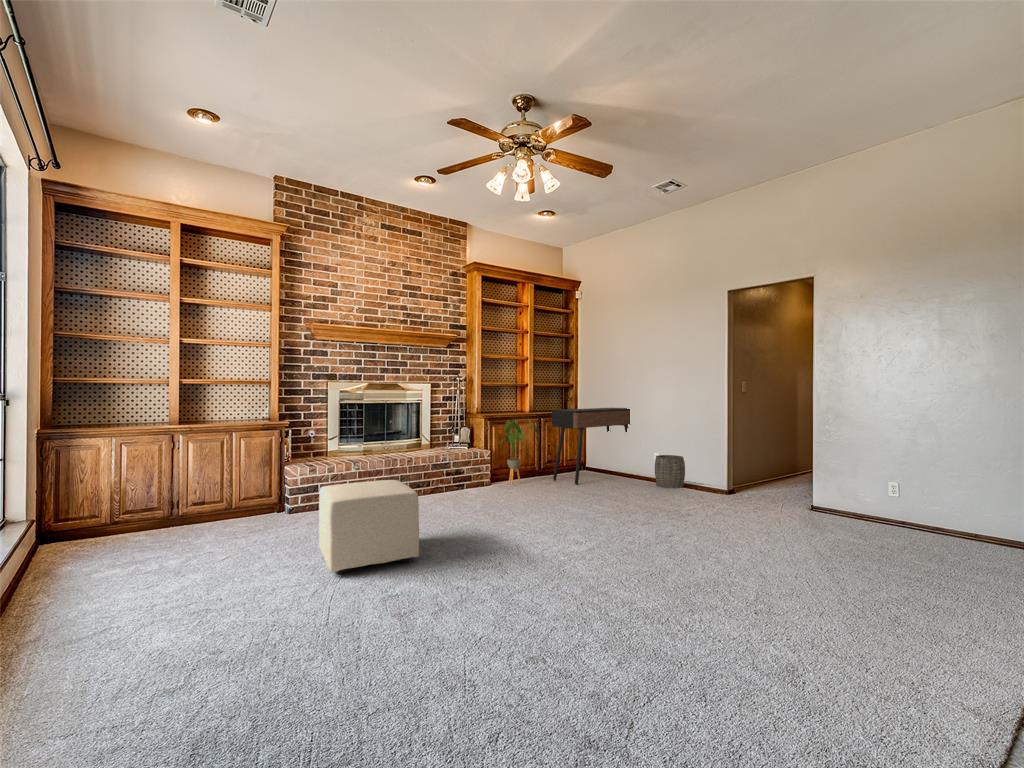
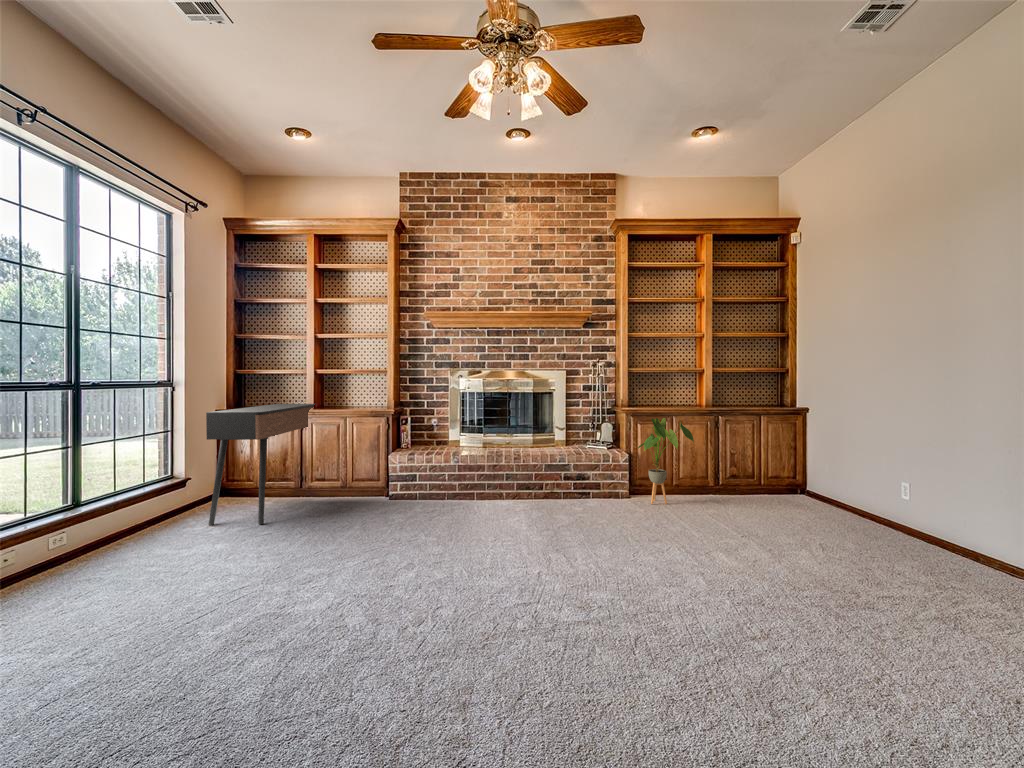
console table: present [552,408,630,485] -> present [206,404,315,526]
woven basket: present [655,455,685,488] -> none [891,496,961,563]
ottoman: present [319,480,419,573] -> none [271,481,401,584]

